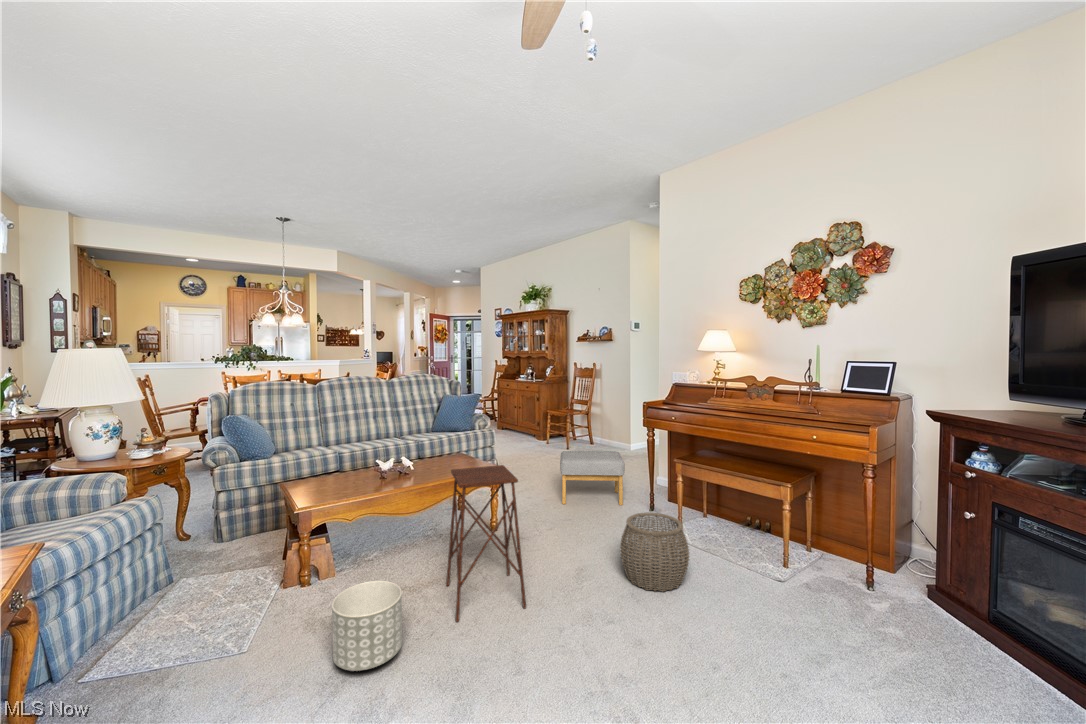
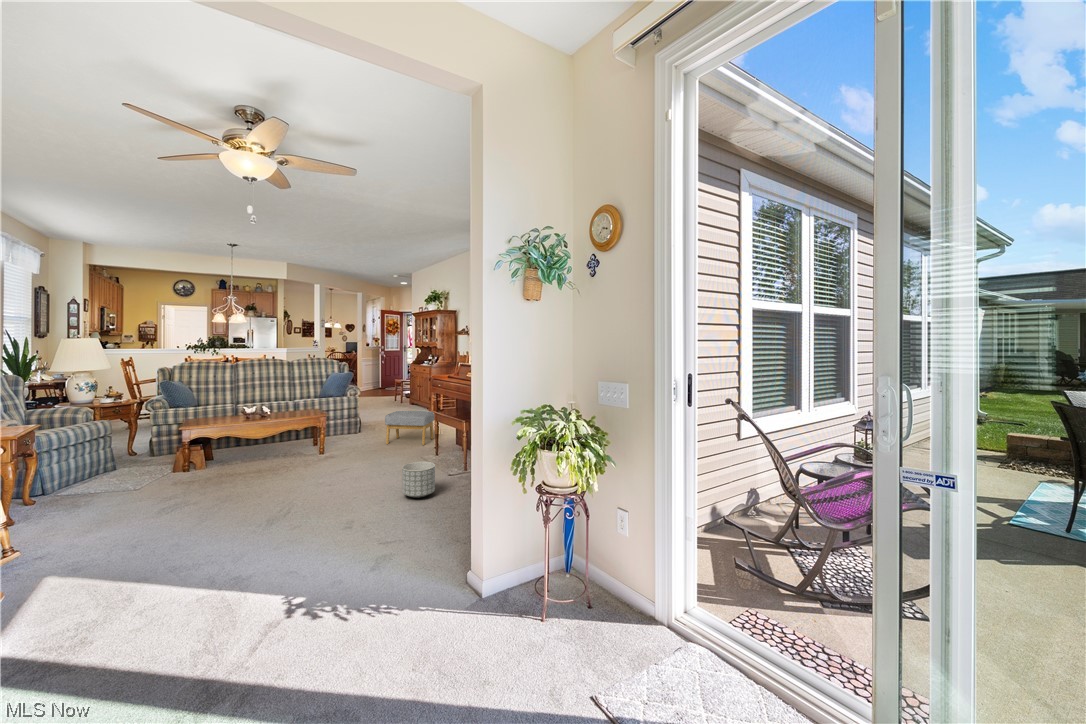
side table: present [446,465,526,622] -> none [253,408,306,485]
woven basket: present [620,512,689,591] -> none [363,438,404,478]
planter: present [332,581,402,671] -> present [402,462,435,498]

